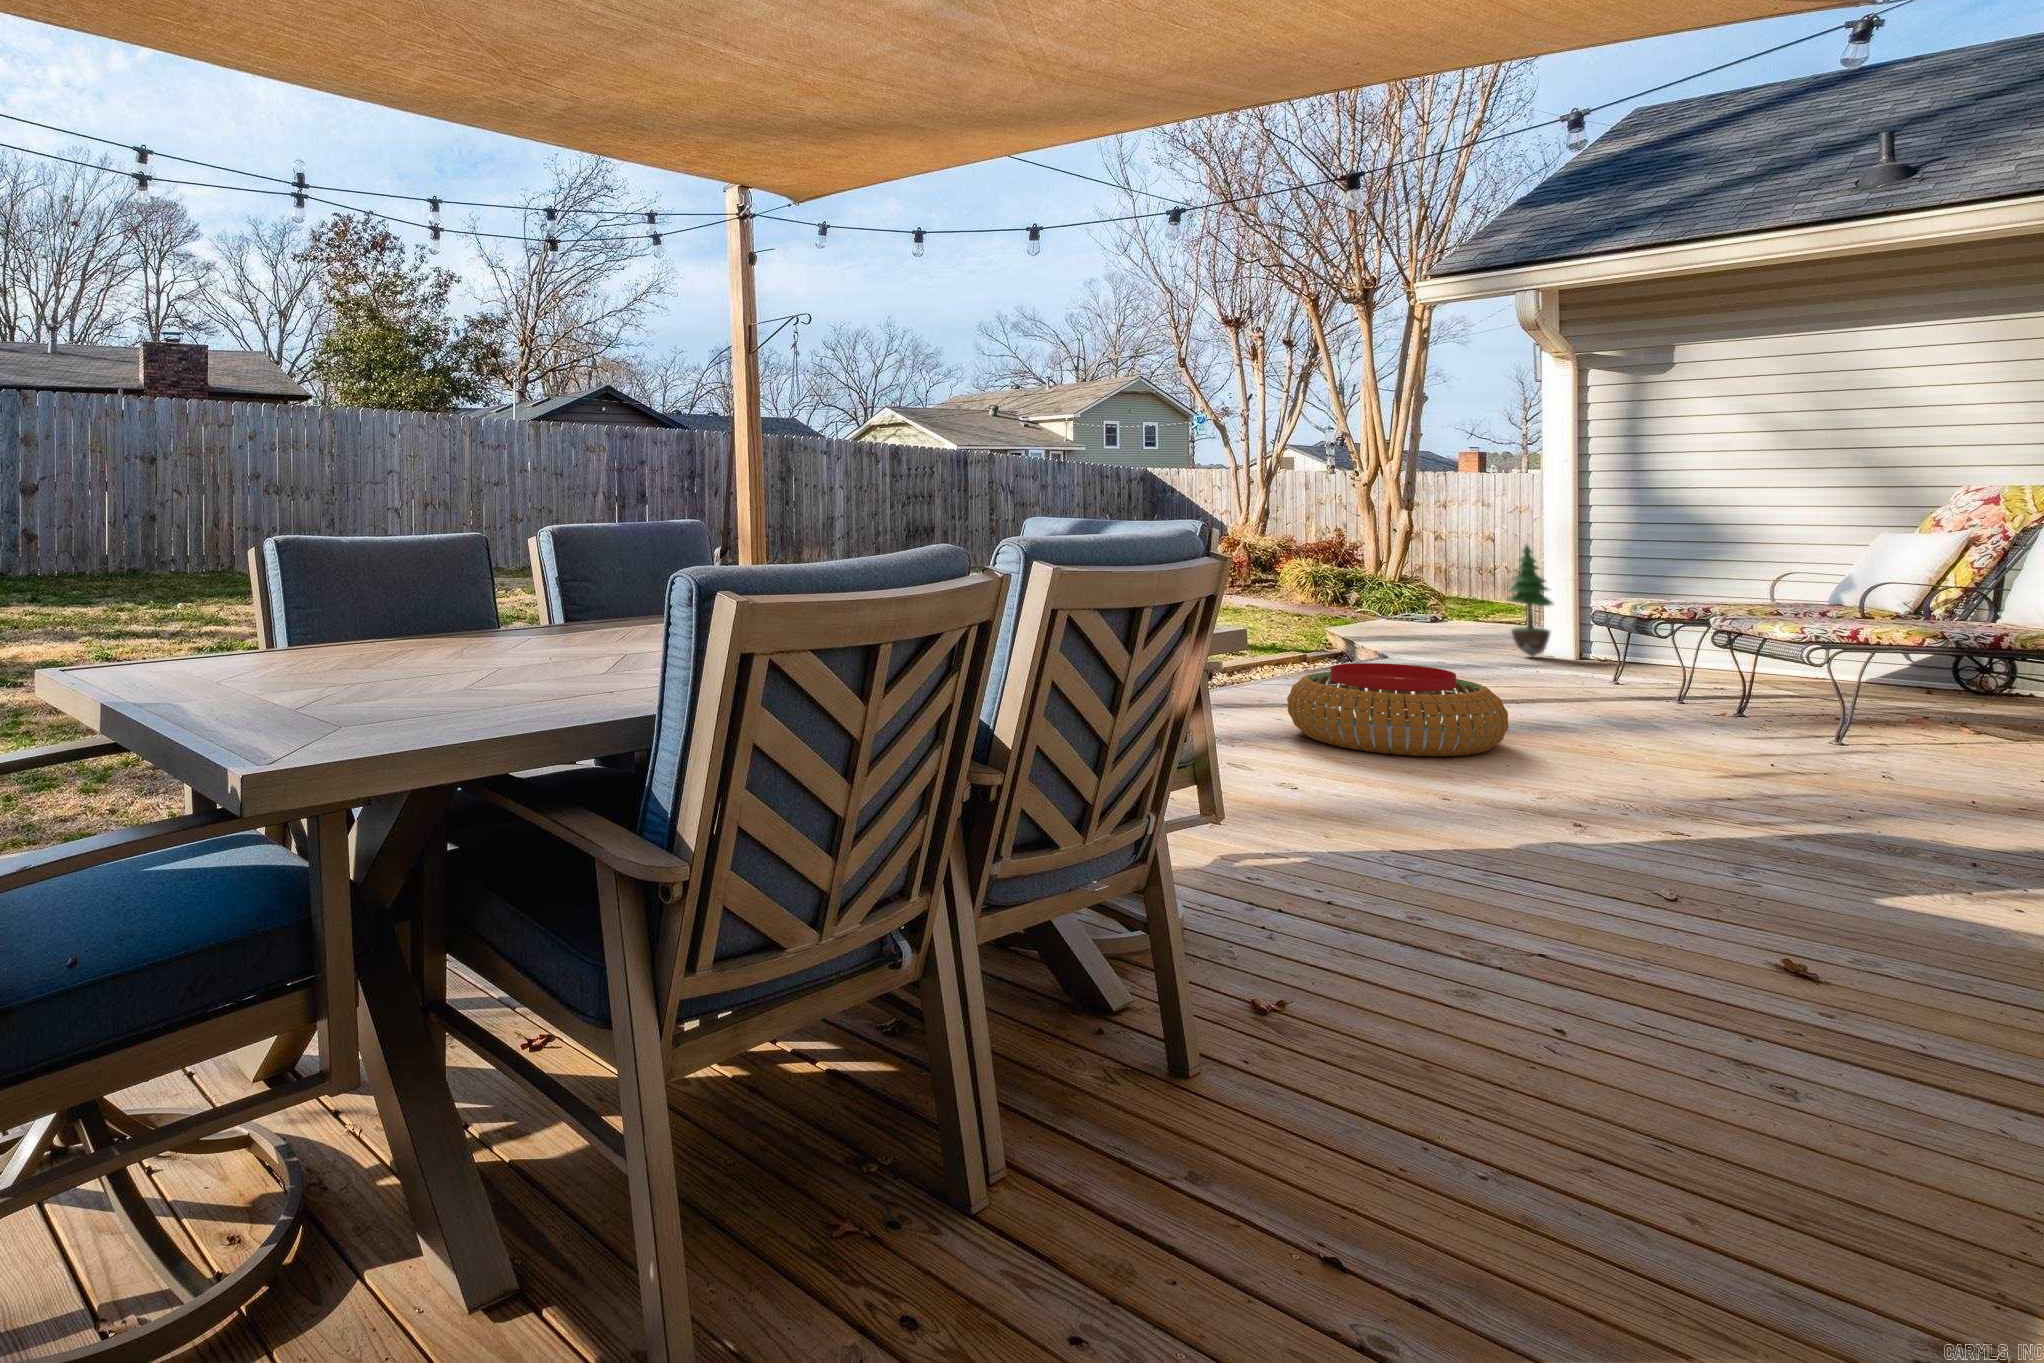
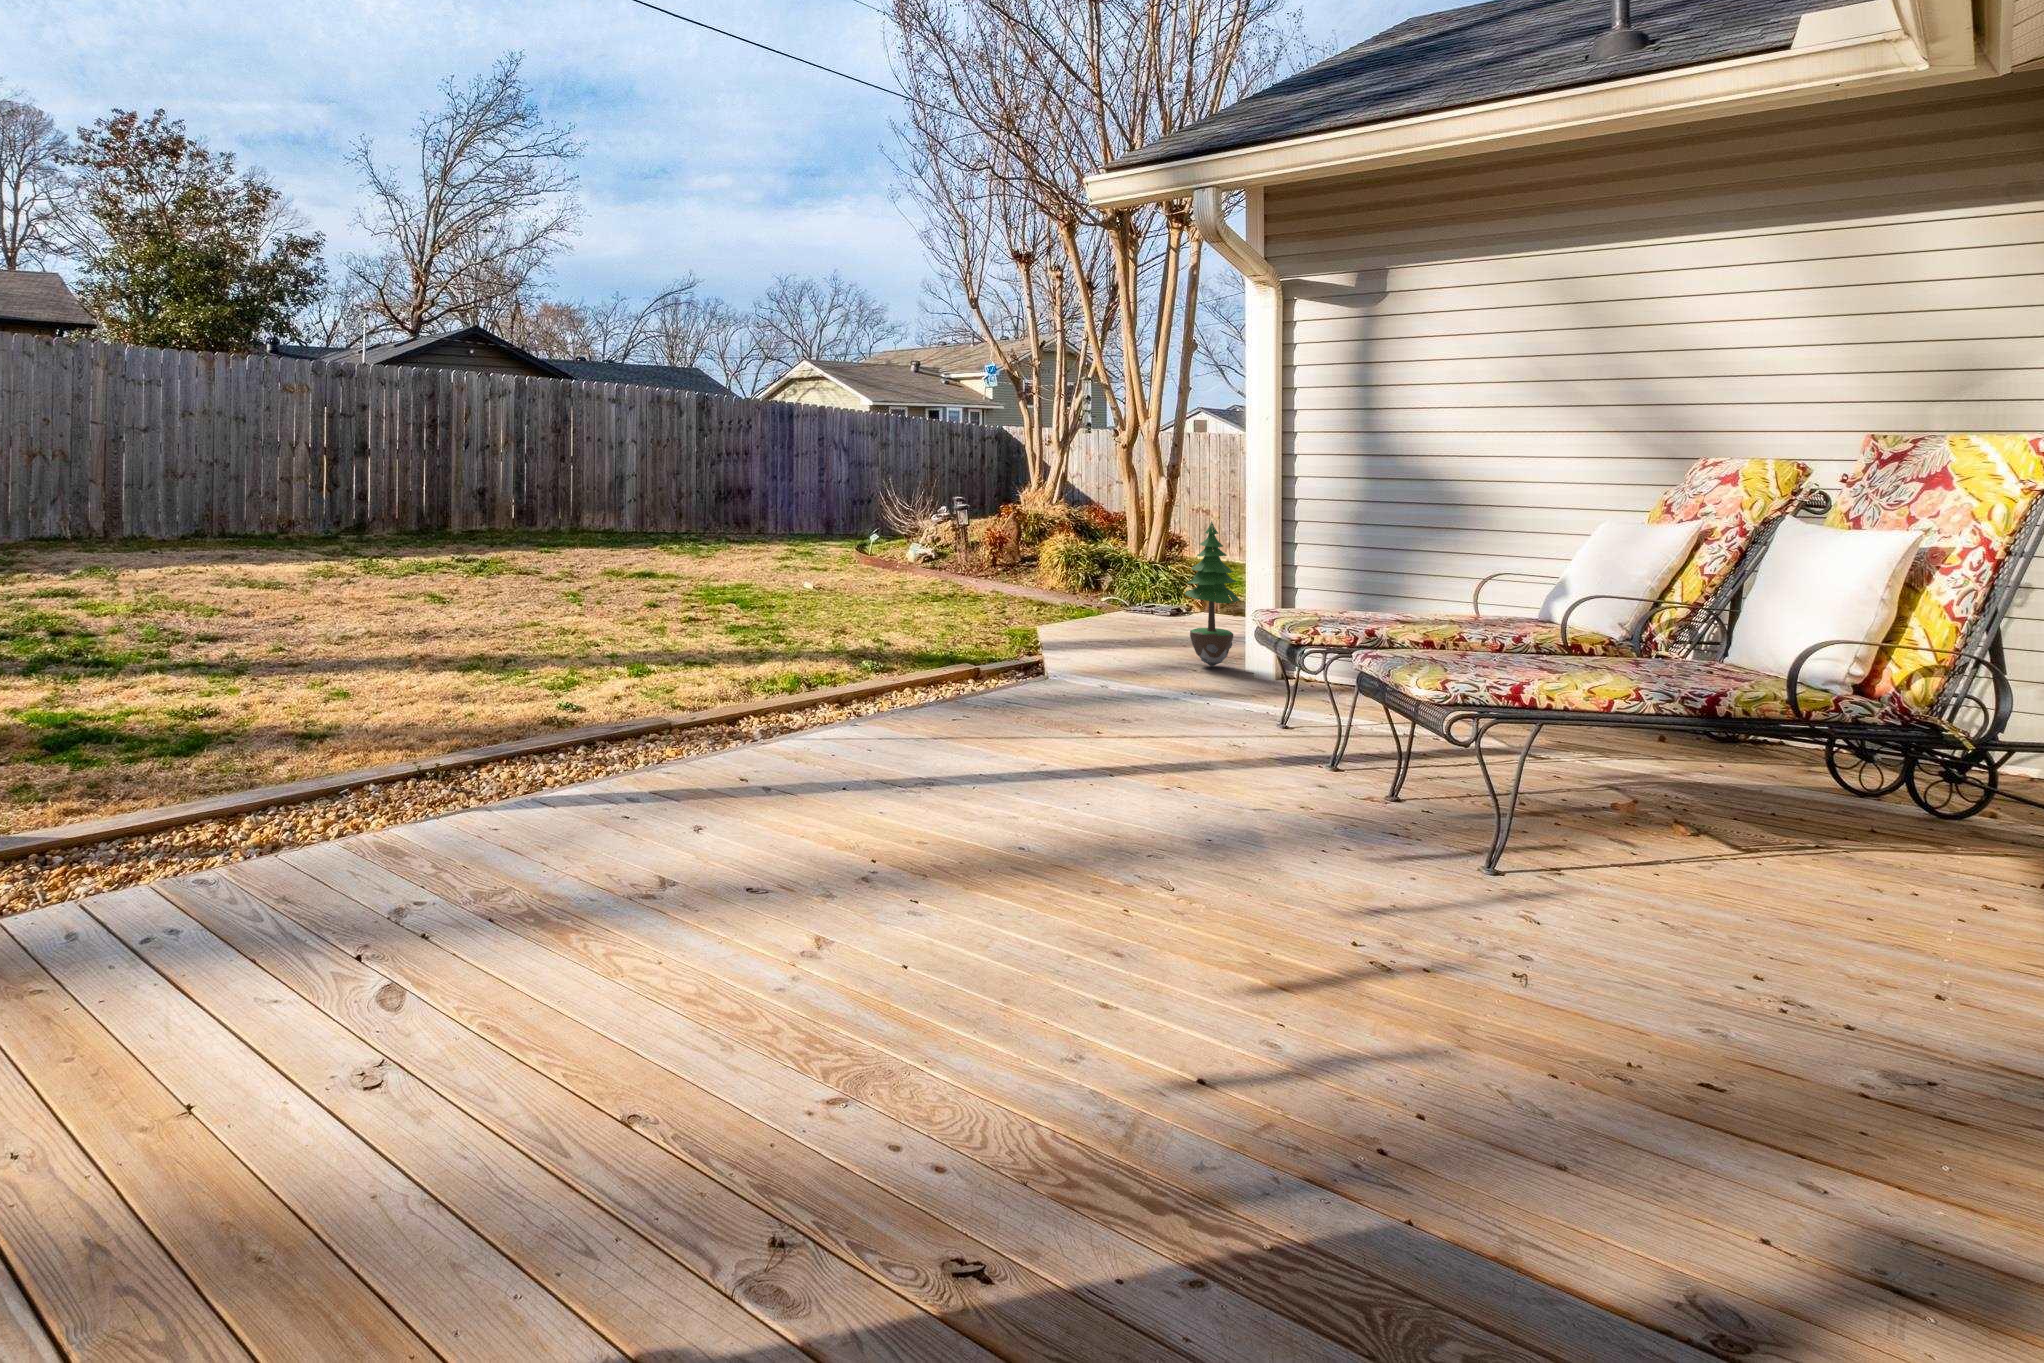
pouf: present [1287,663,1509,756] -> none [656,730,971,922]

